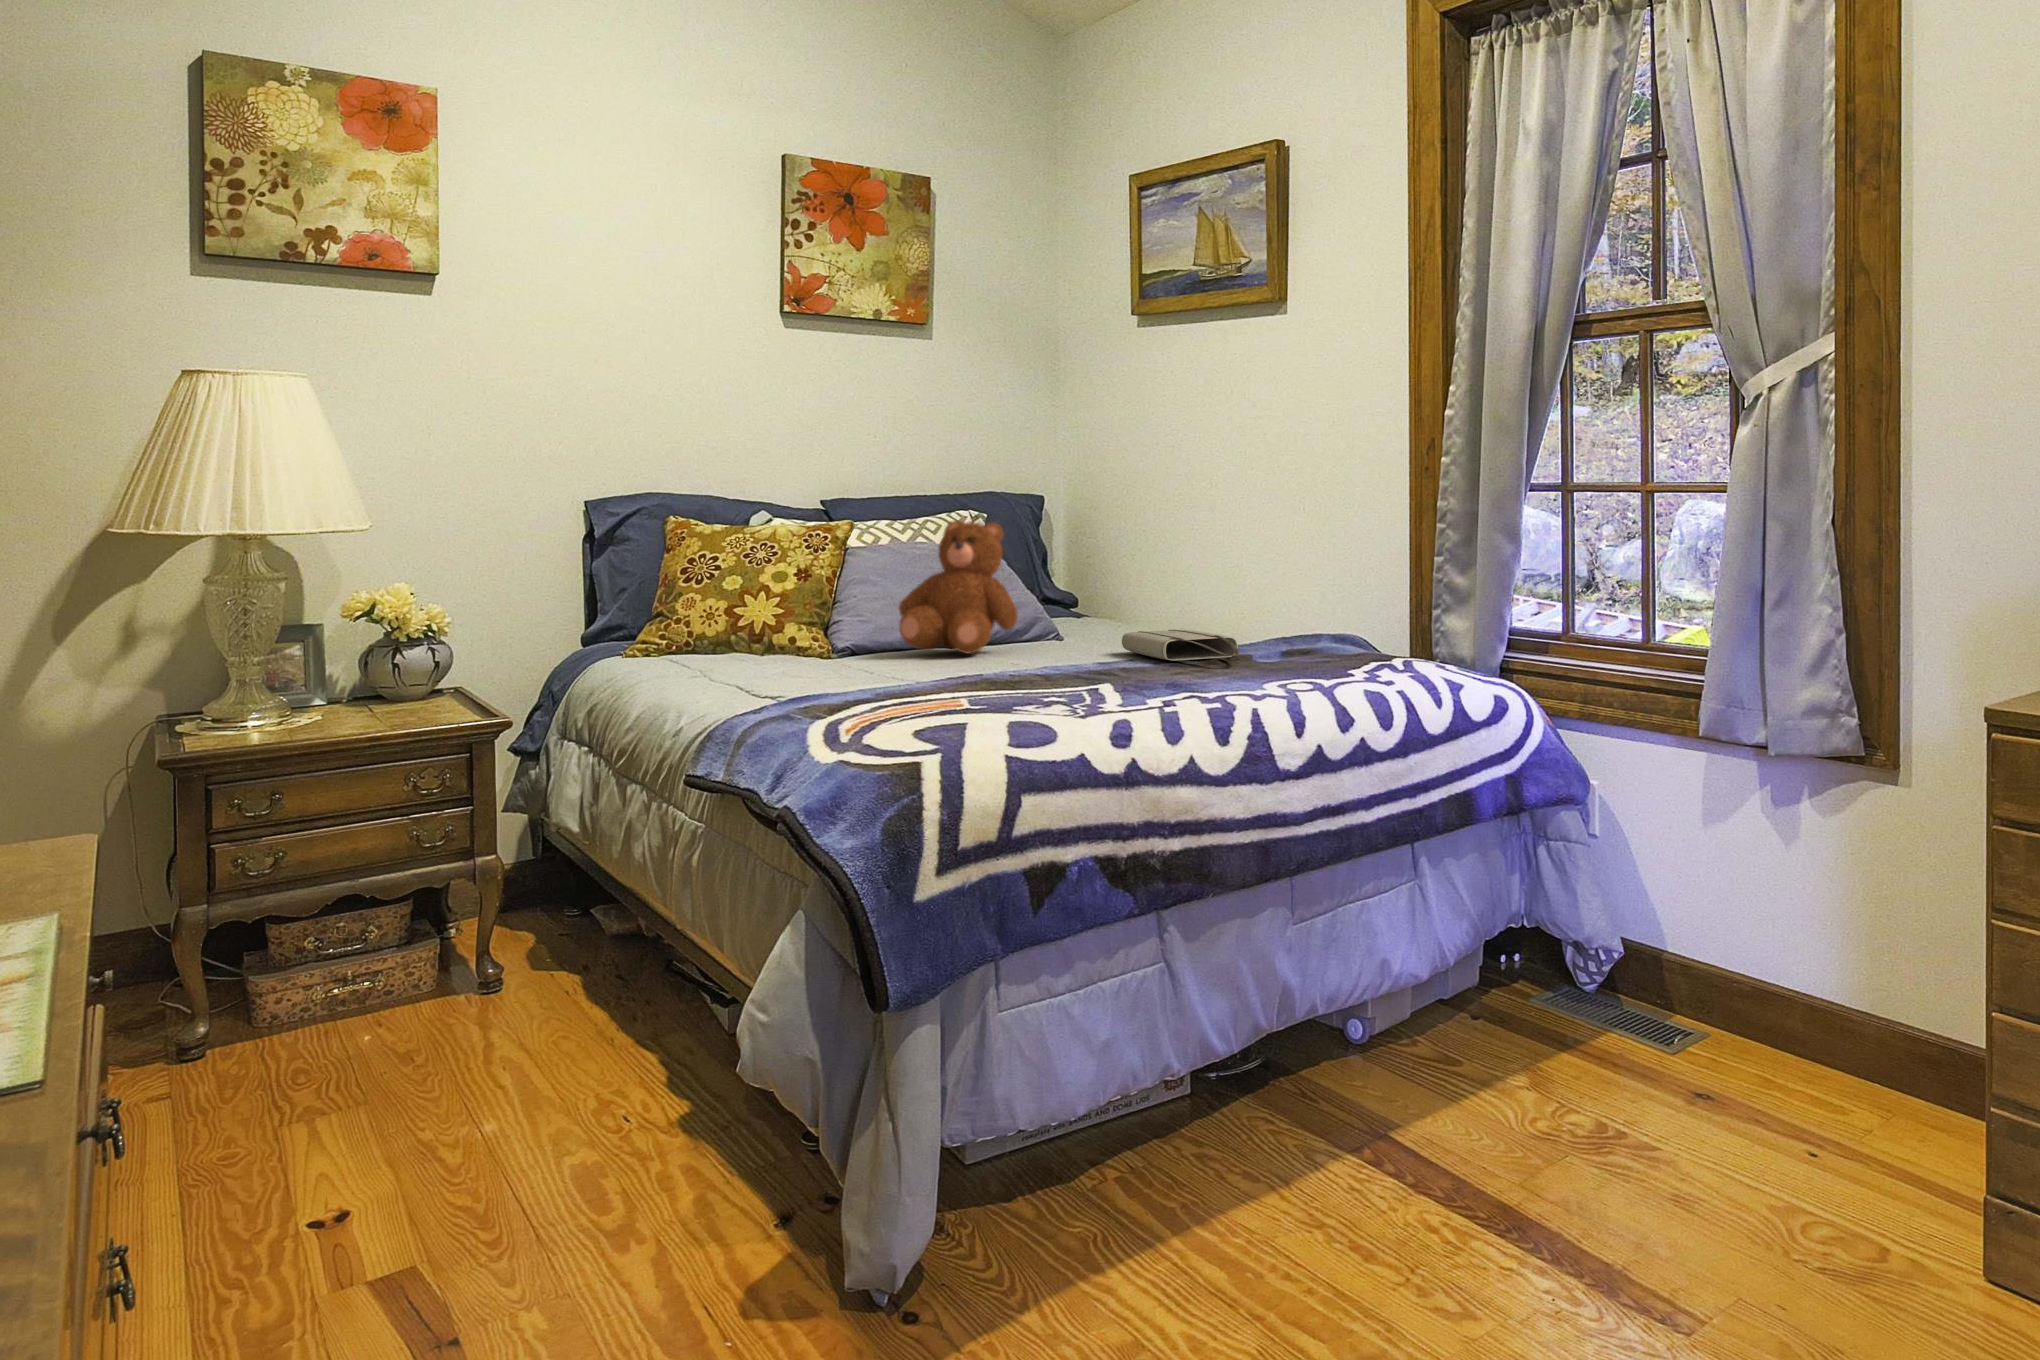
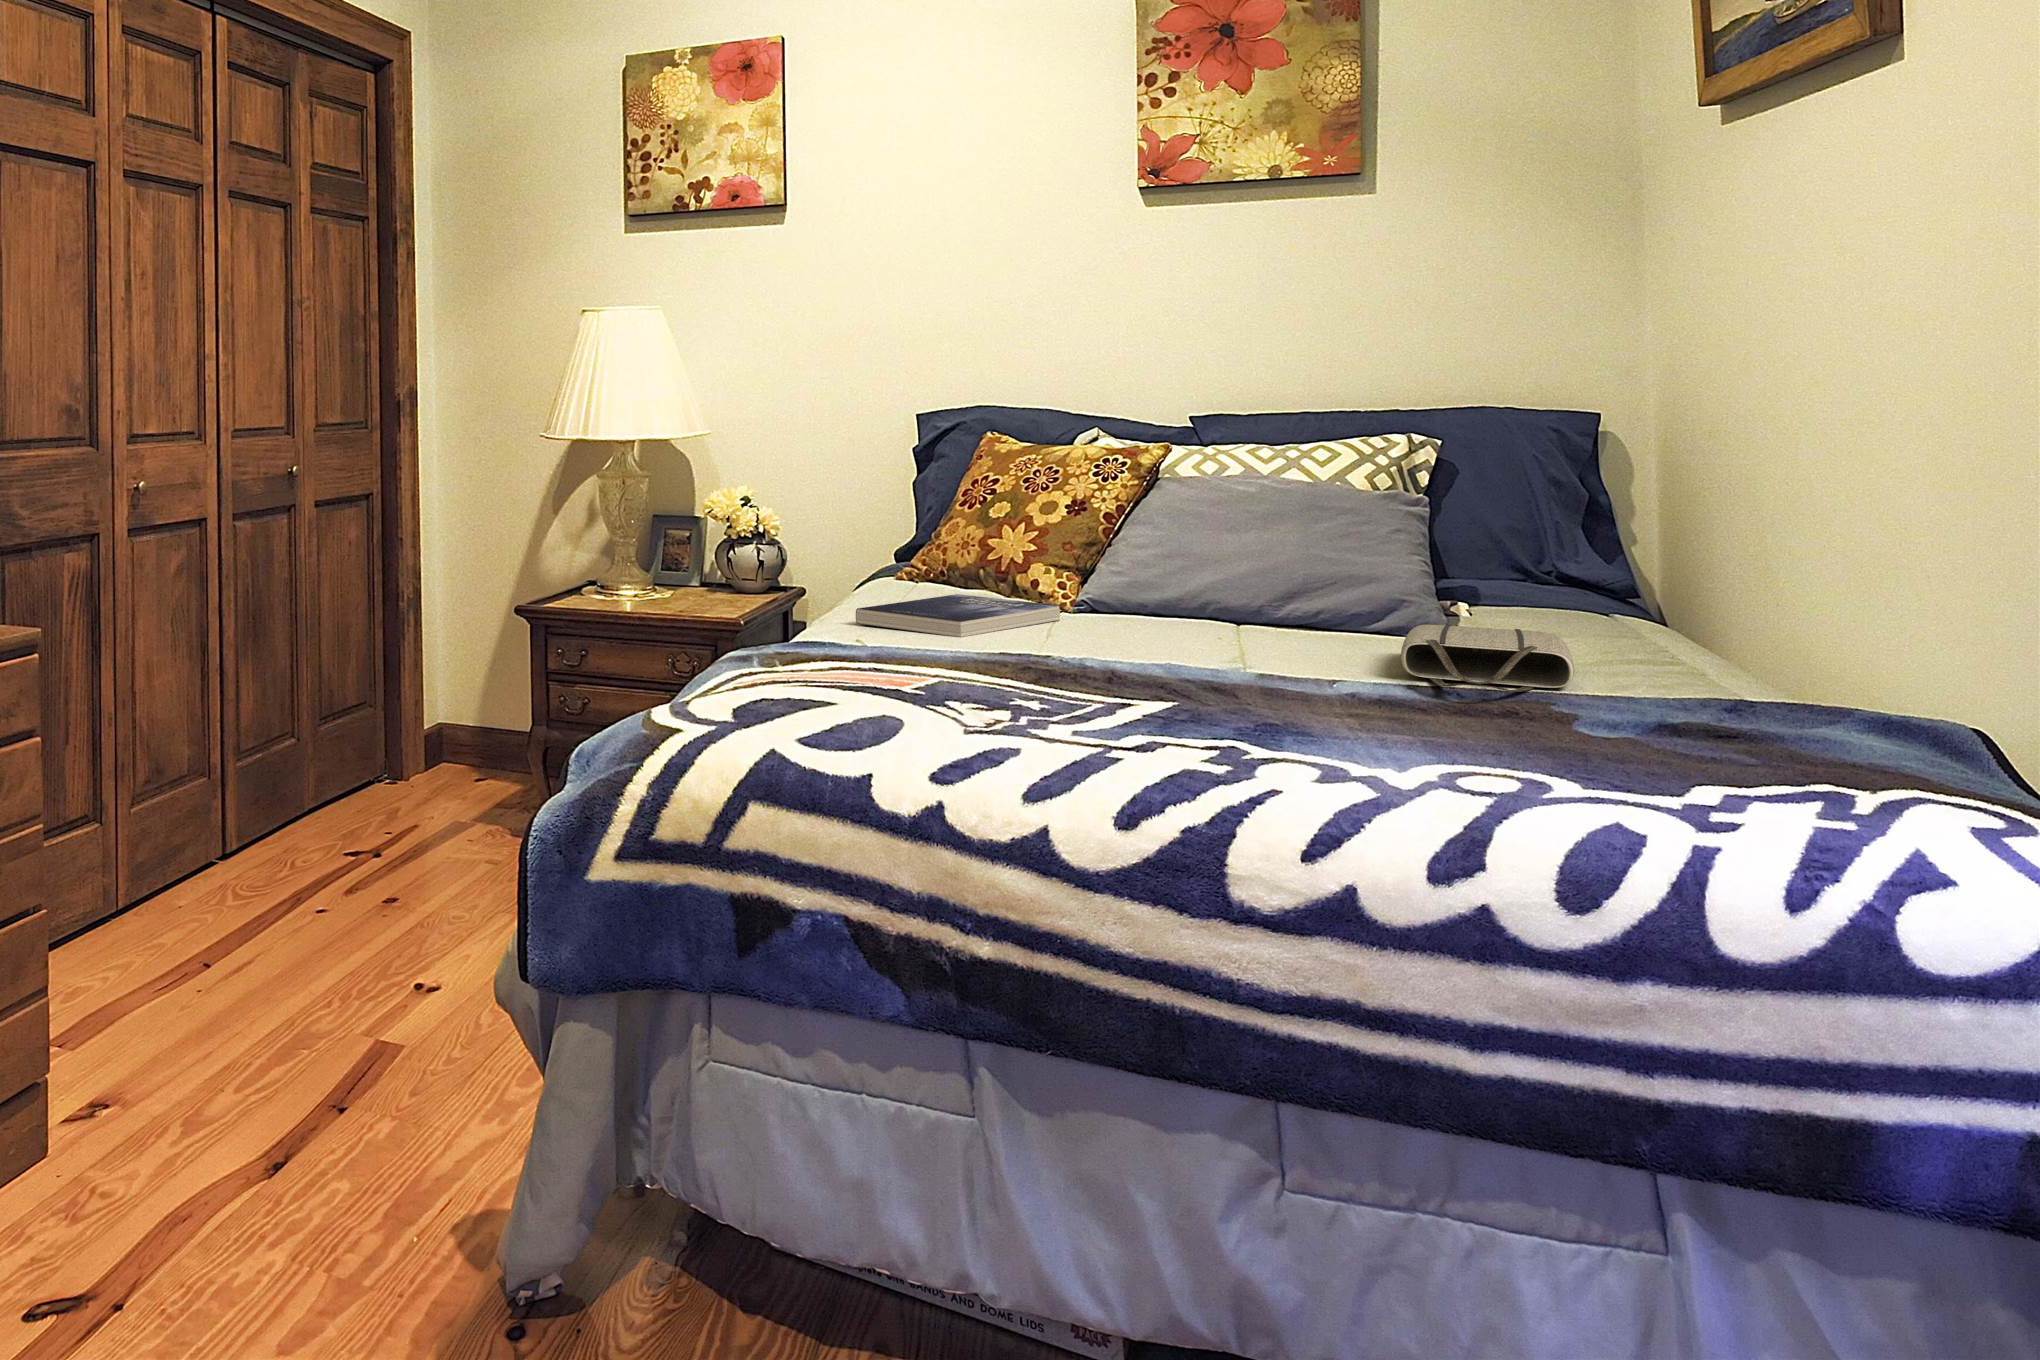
teddy bear: present [899,520,1018,654] -> none [1120,440,1298,629]
book: none [745,652,864,684] -> present [856,594,1060,637]

